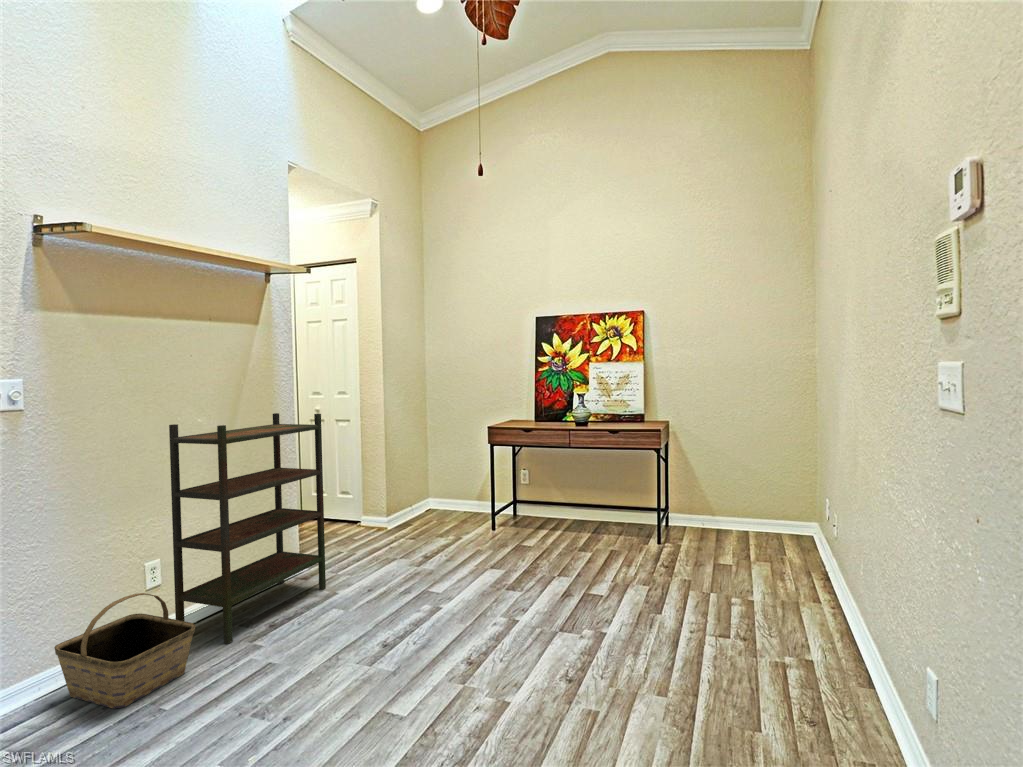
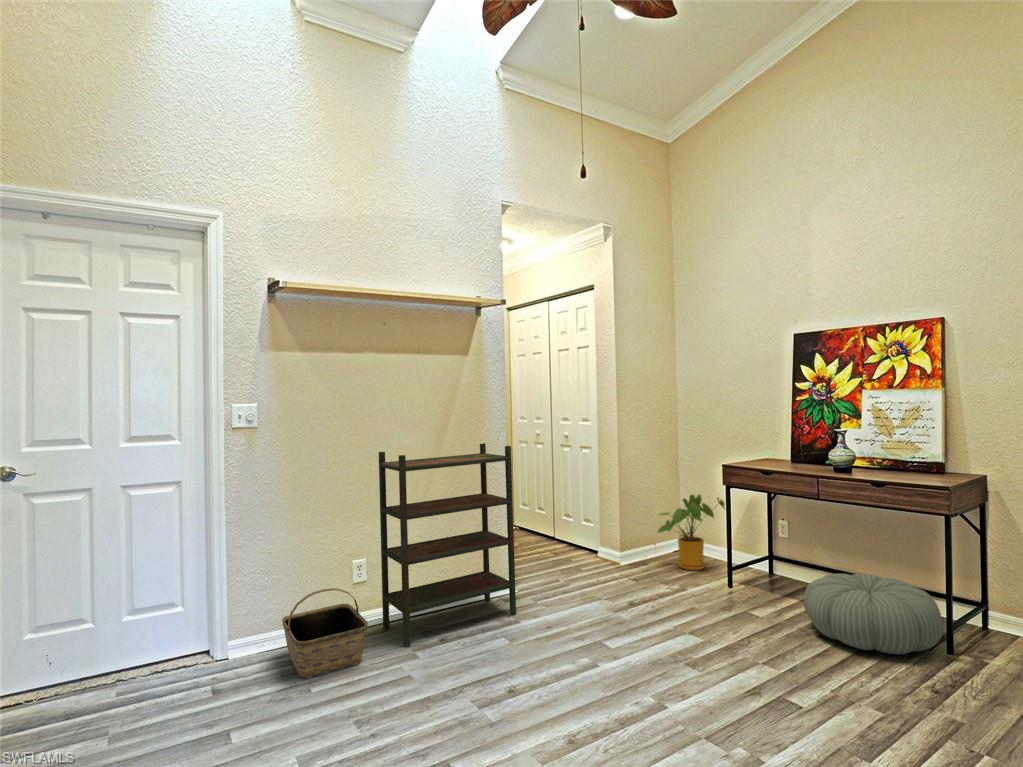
house plant: none [420,456,478,524] -> present [658,495,725,570]
pouf: none [564,501,653,552] -> present [804,574,943,654]

